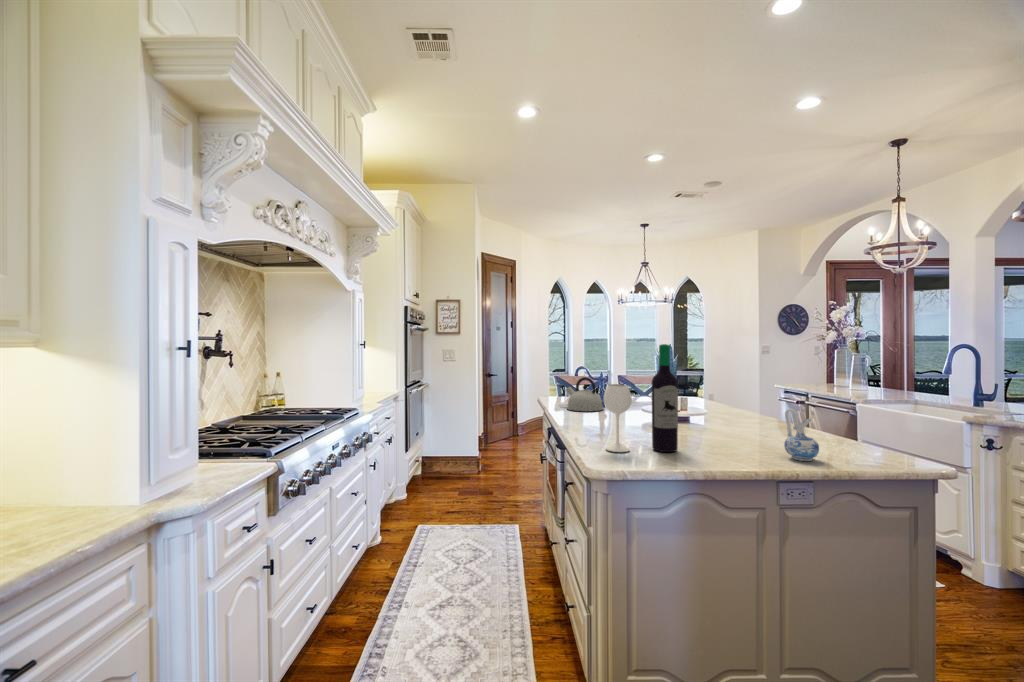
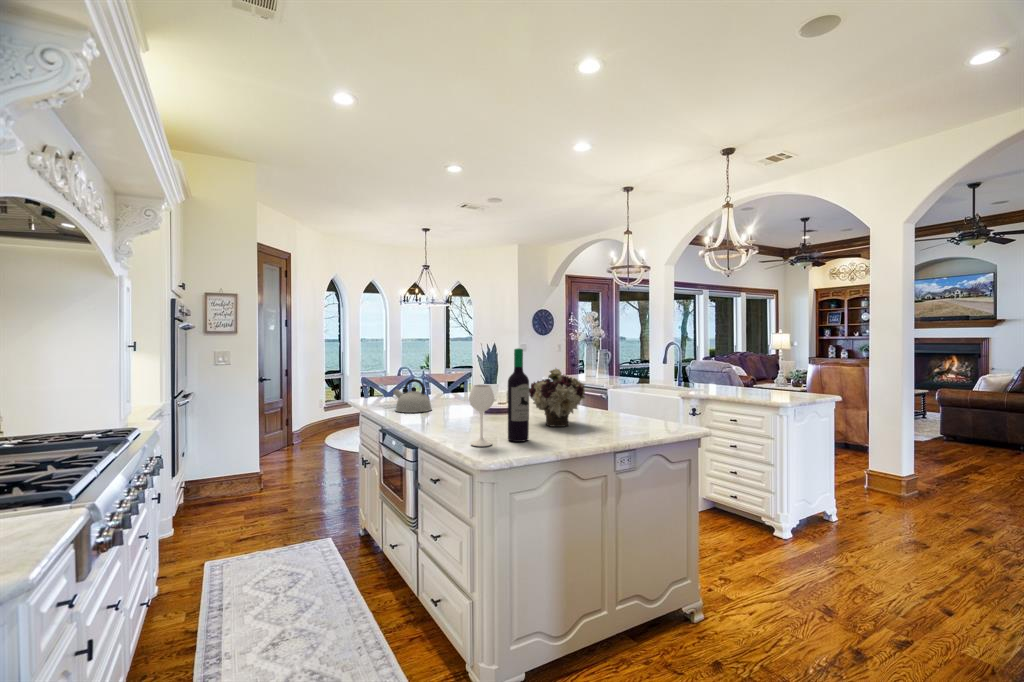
flower arrangement: none [697,368,771,441] -> present [529,368,585,427]
ceramic pitcher: present [784,409,819,461] -> none [603,398,626,437]

